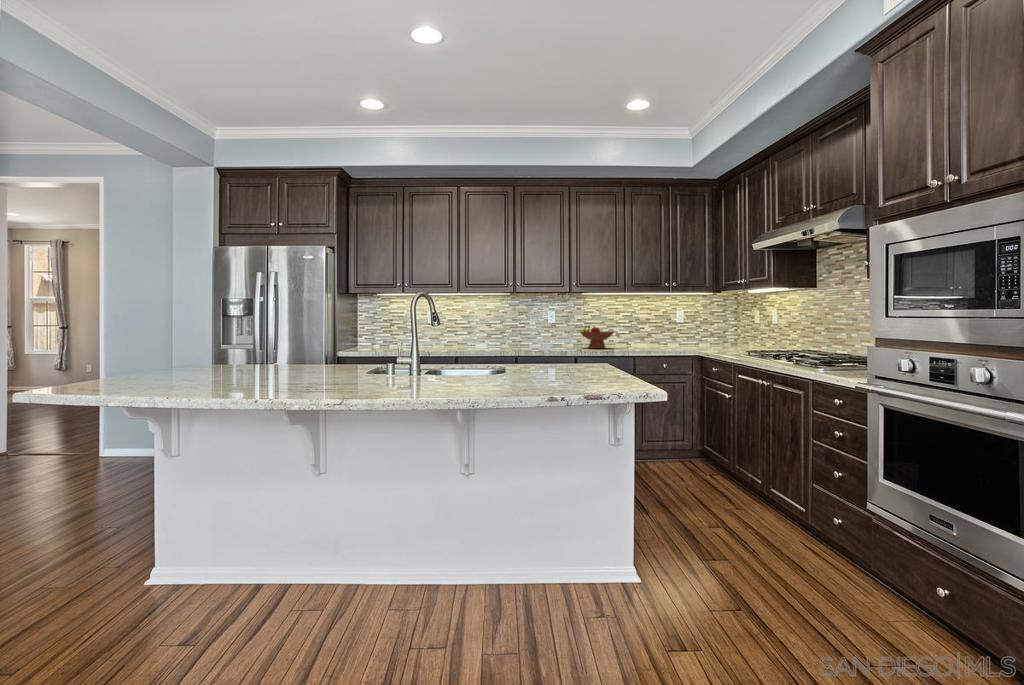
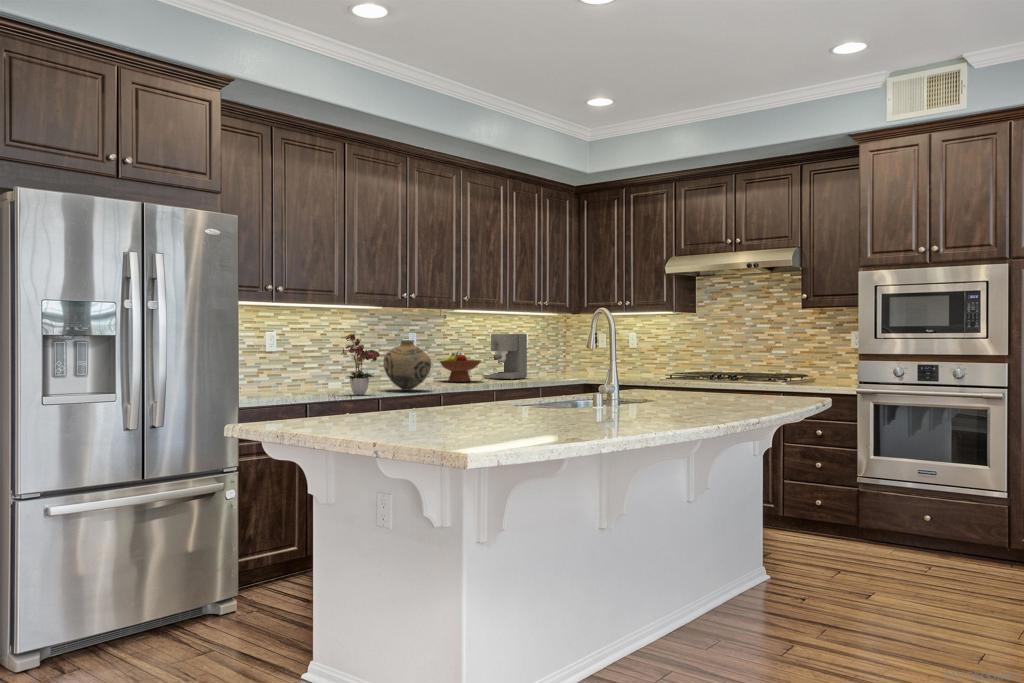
flower arrangement: none [444,309,474,352] -> present [343,334,380,395]
coffee maker: none [633,311,674,349] -> present [484,334,527,380]
vase: none [491,315,525,351] -> present [383,340,431,390]

